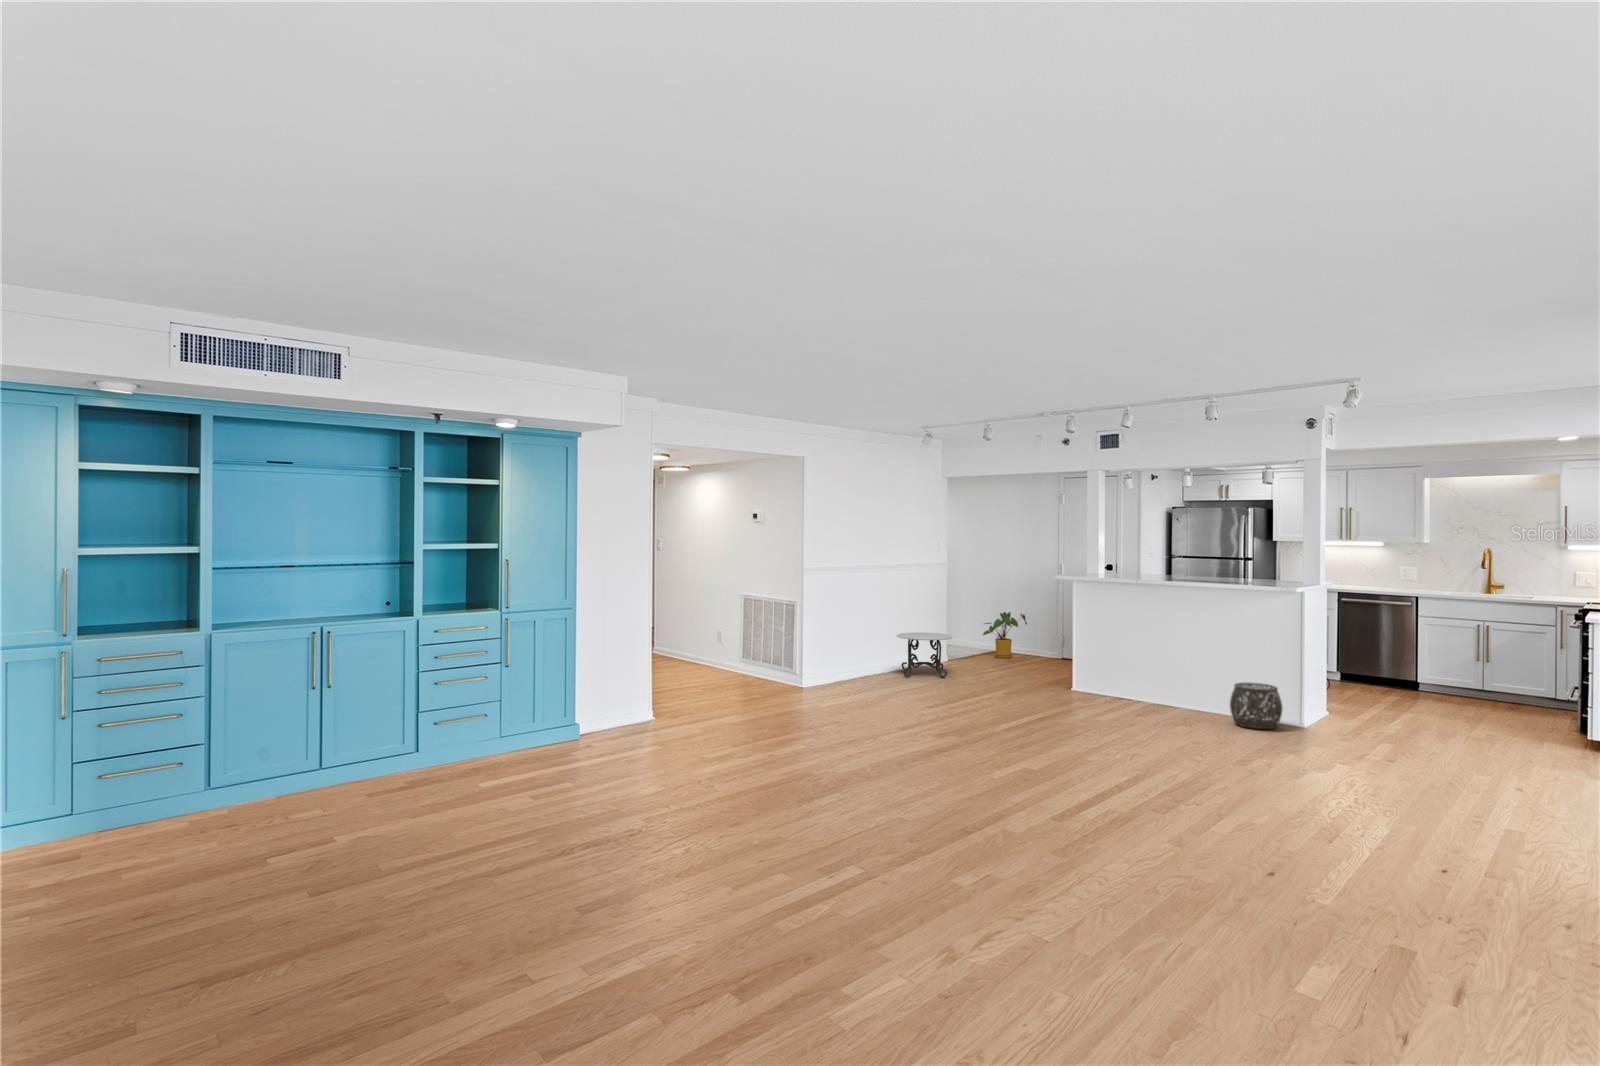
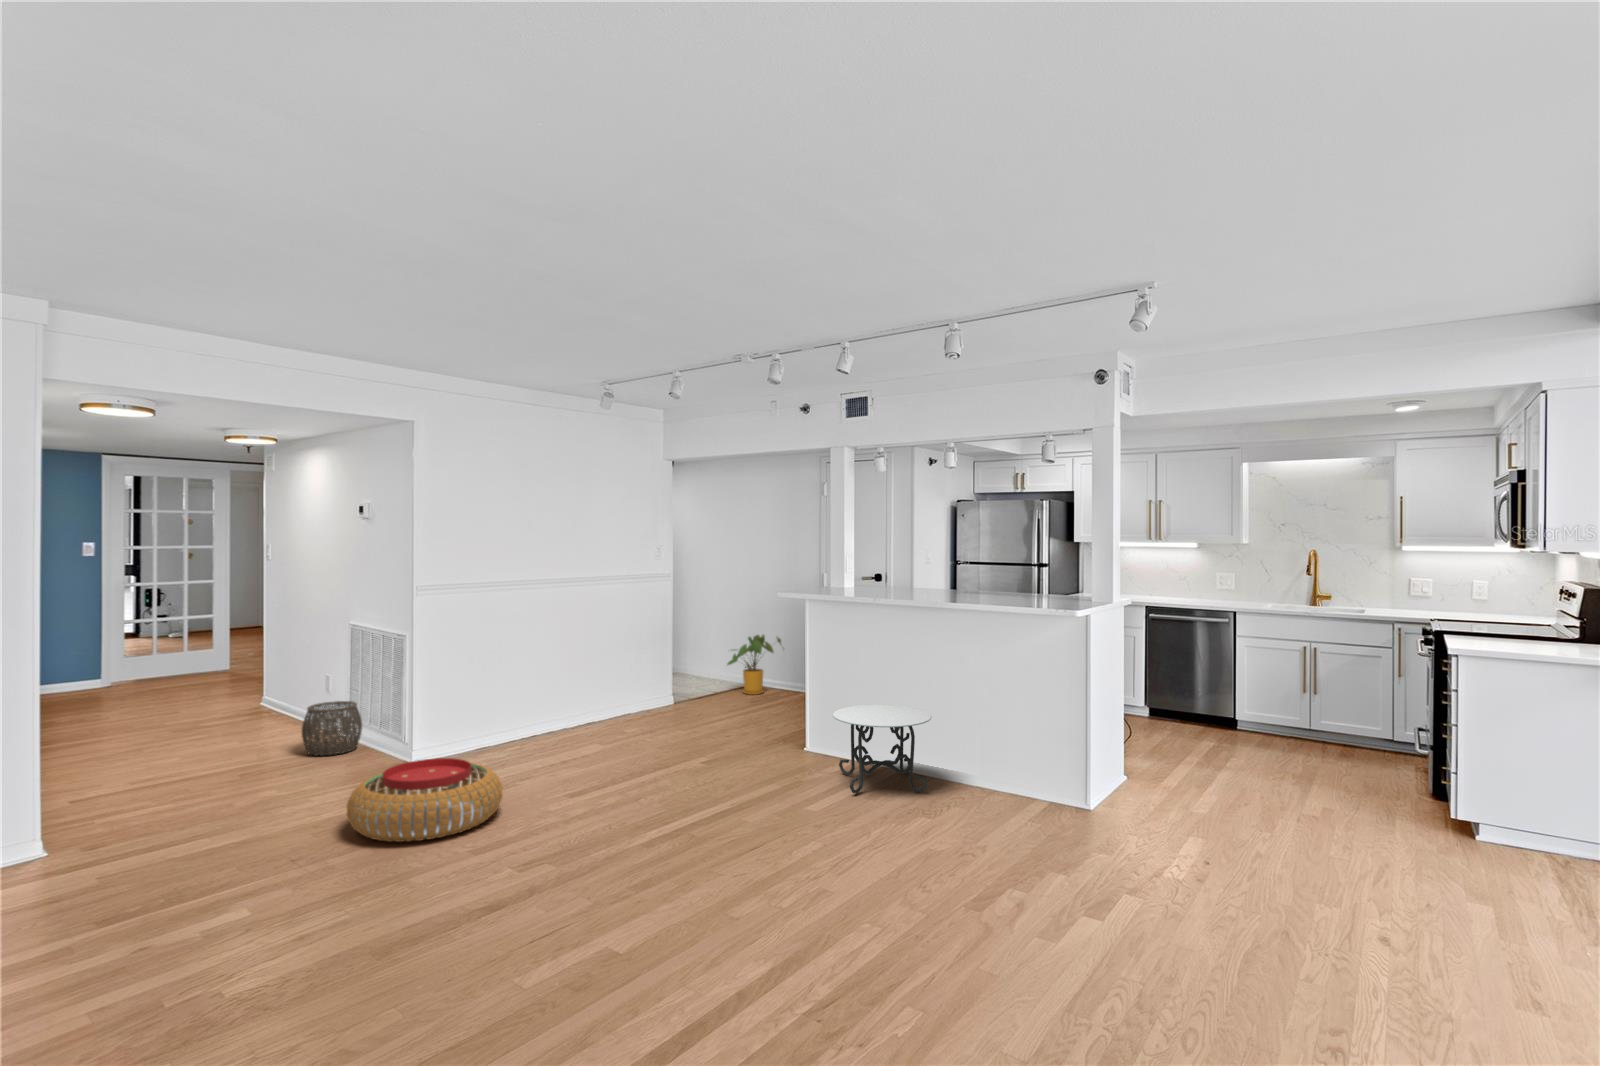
side table: present [897,632,952,678] -> present [833,705,931,794]
pouf: none [809,680,898,725] -> present [347,758,503,842]
woven basket: present [1230,682,1282,730] -> present [302,701,362,756]

